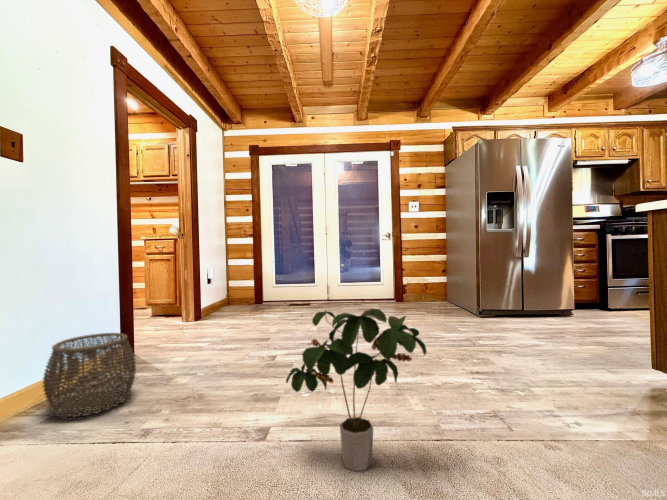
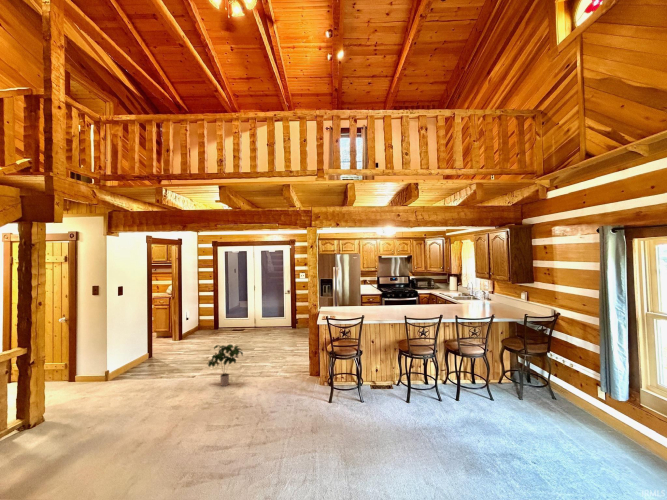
woven basket: present [43,333,136,418] -> none [130,351,160,380]

